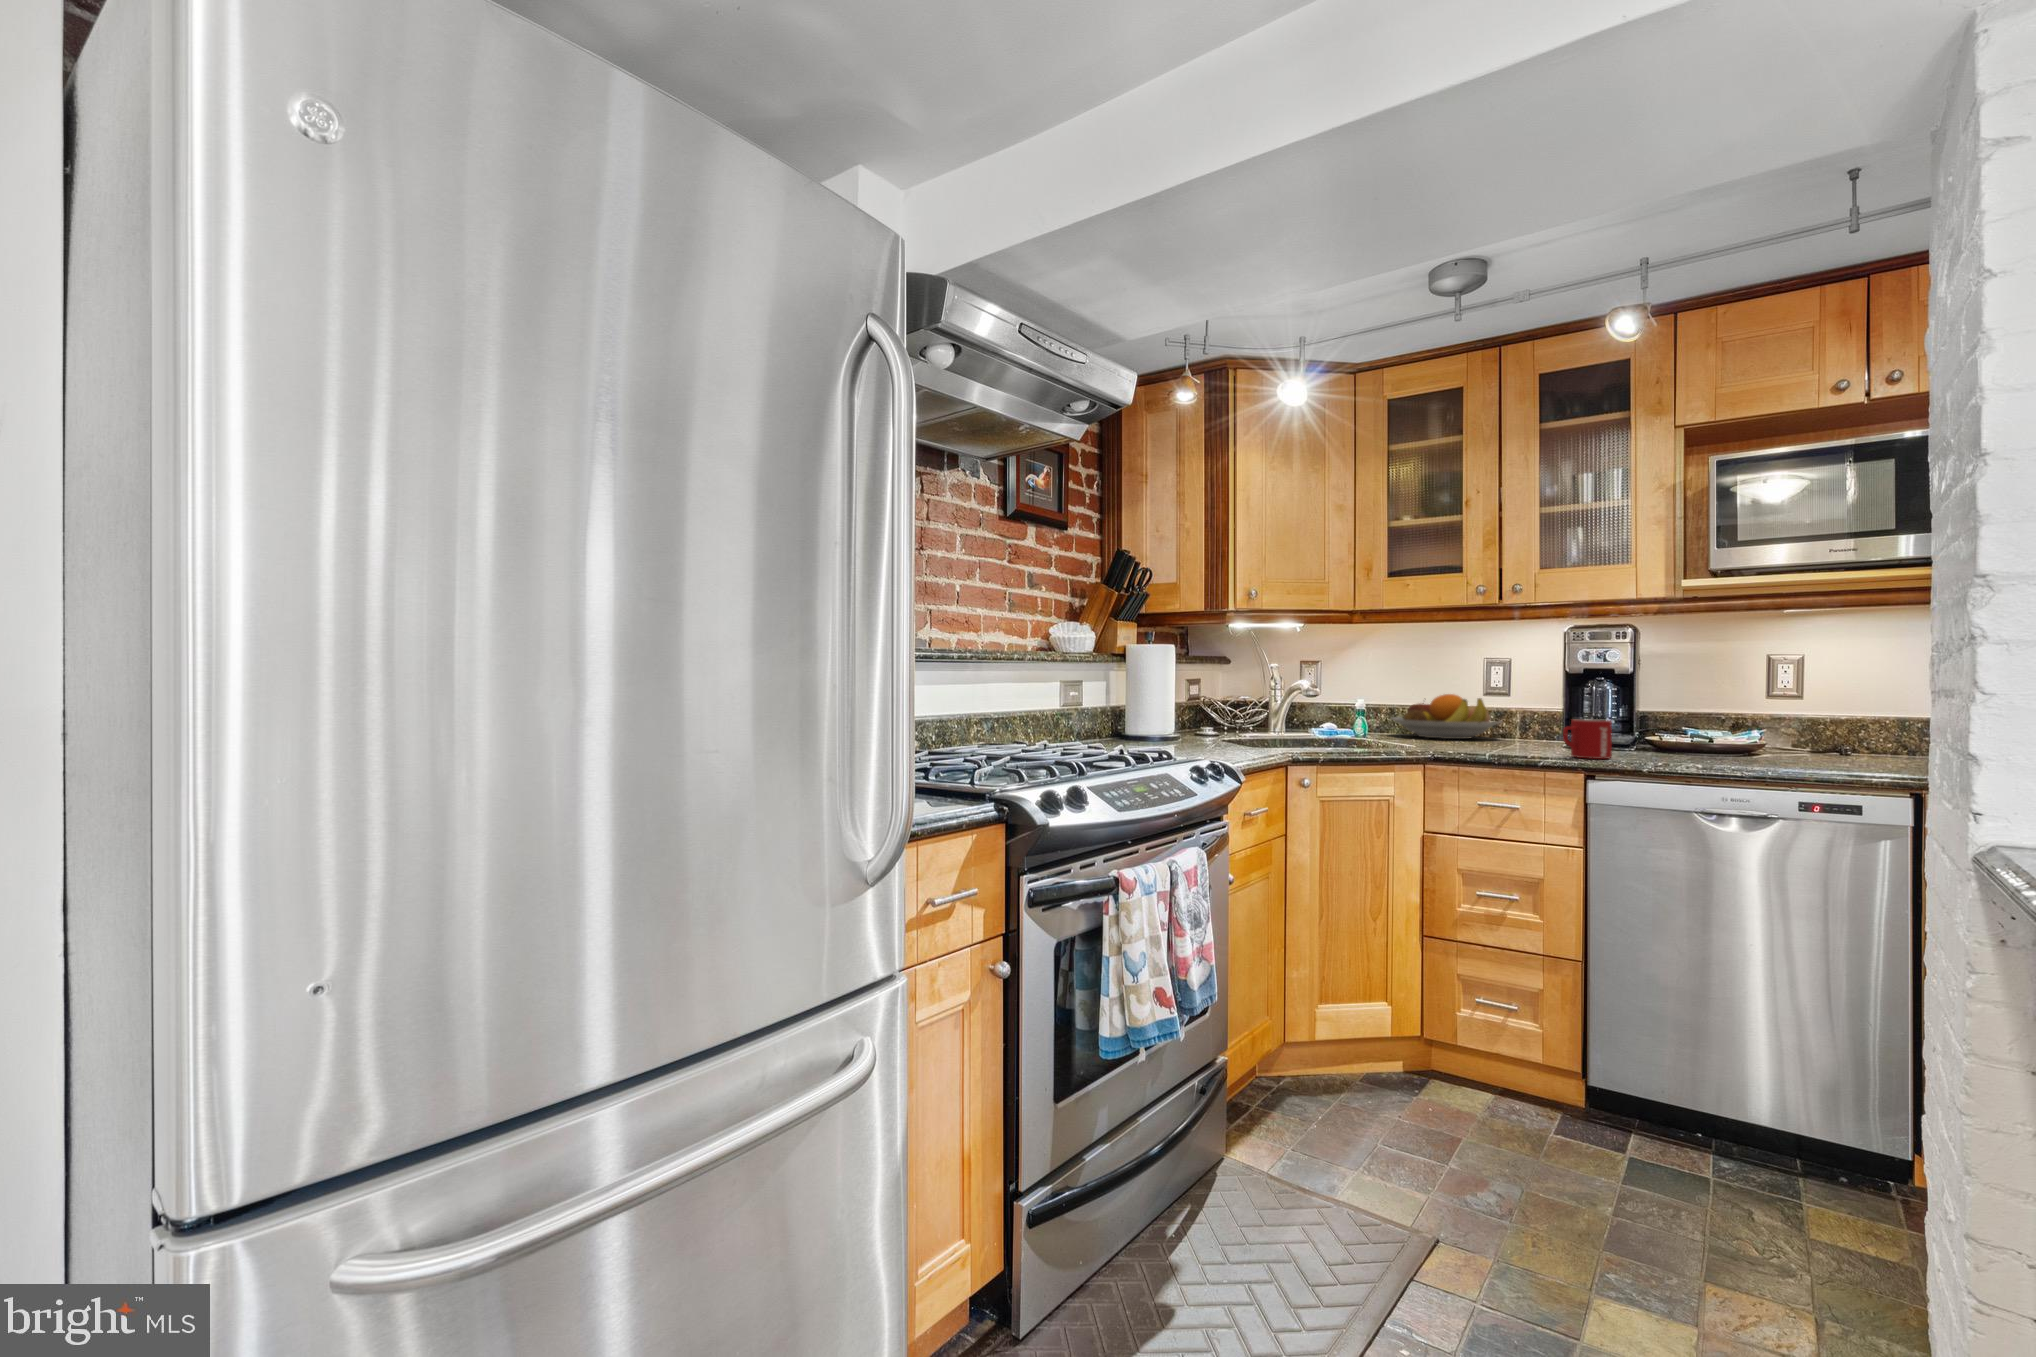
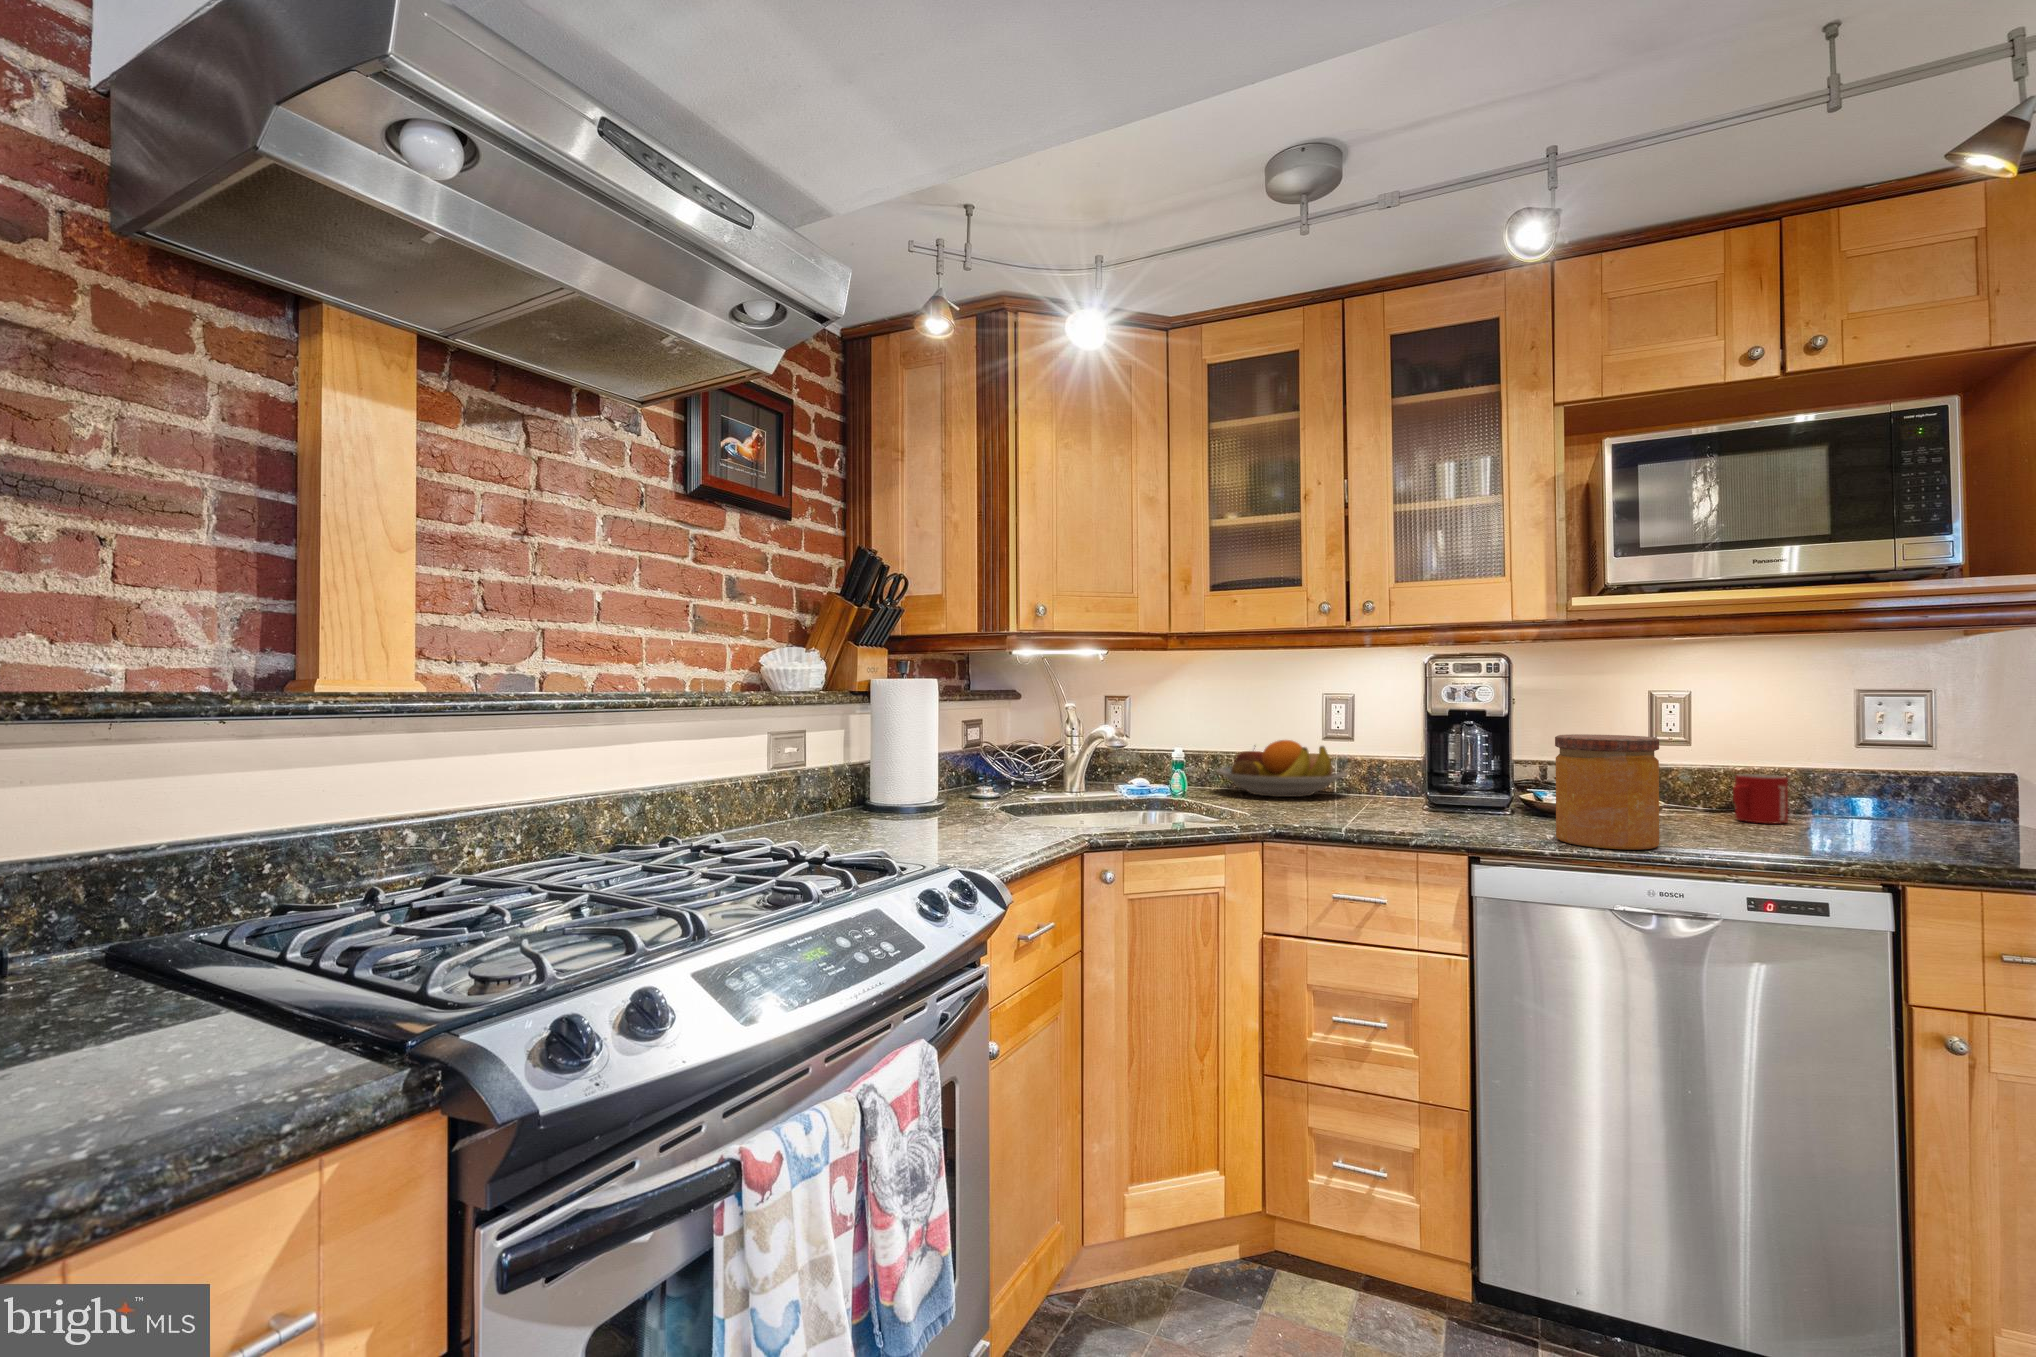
jar: none [1655,683,1738,766] -> present [1555,734,1659,850]
mug: present [1563,719,1612,759] -> present [1733,774,1788,824]

